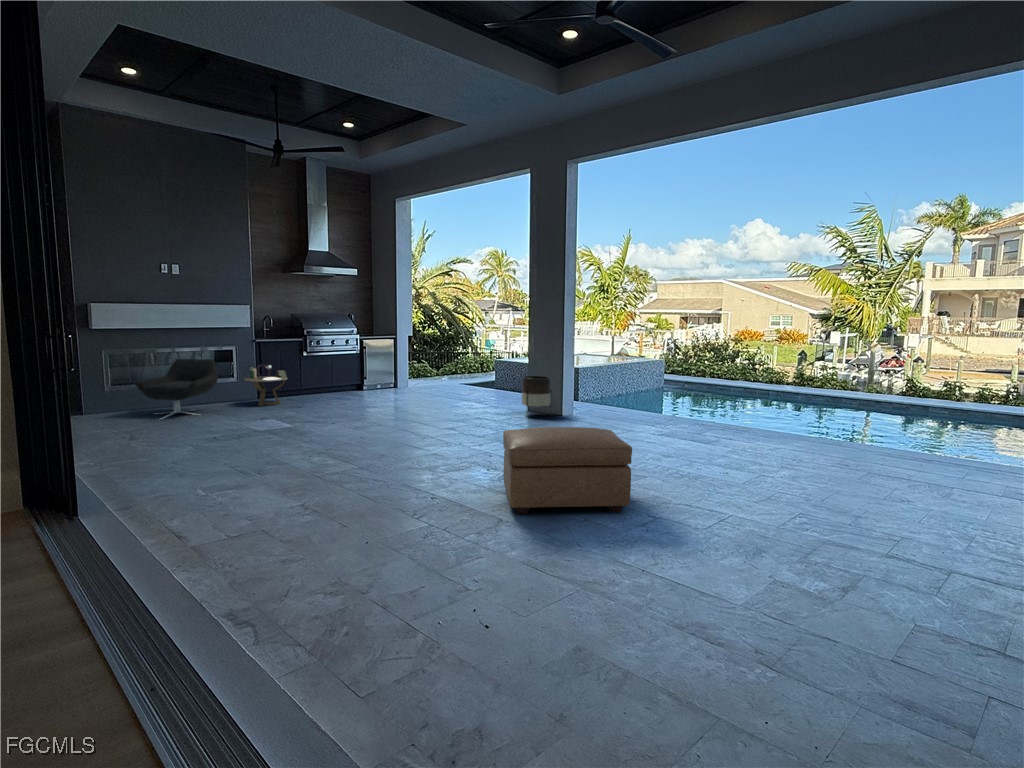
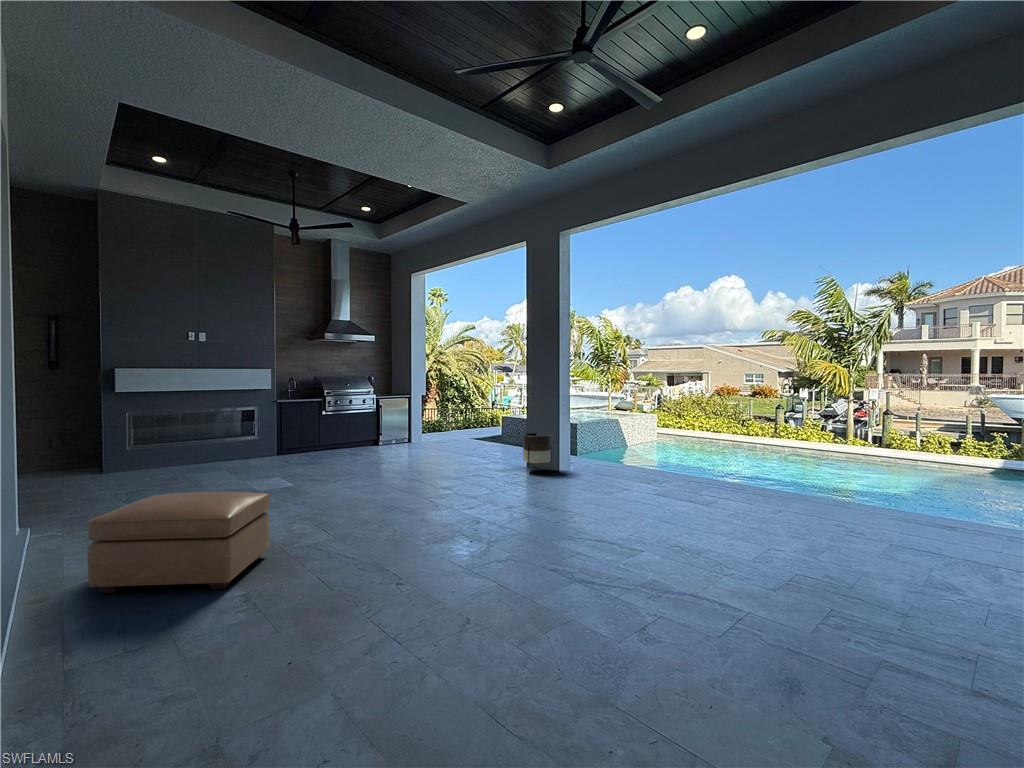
lounge chair: present [135,359,218,419] -> none [154,419,237,479]
side table: present [244,364,288,406] -> none [264,423,306,463]
ottoman: present [503,427,632,514] -> present [87,492,270,593]

